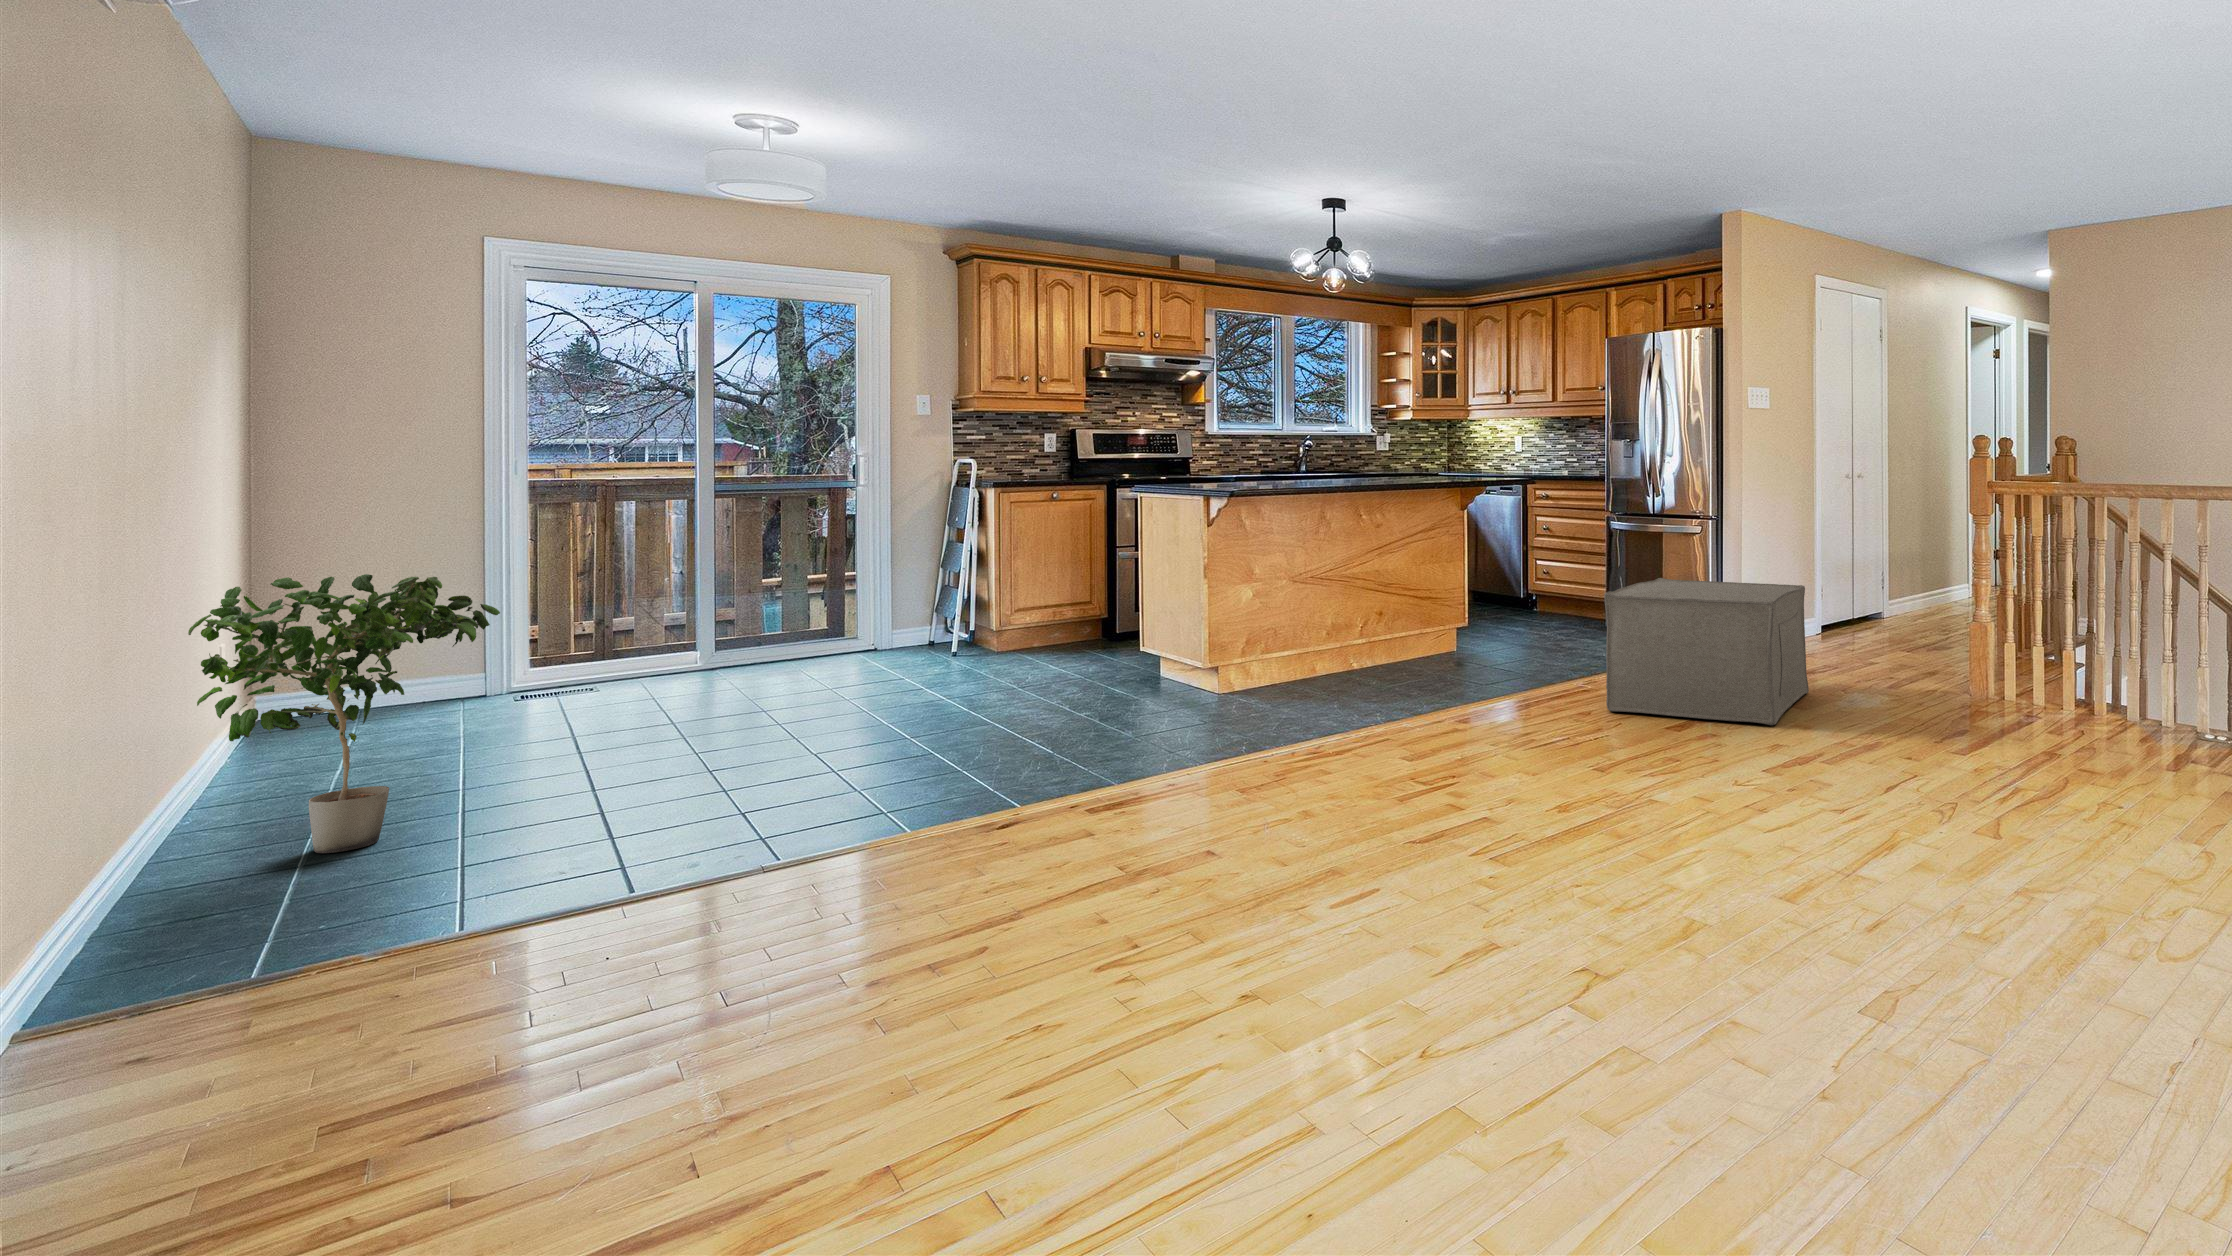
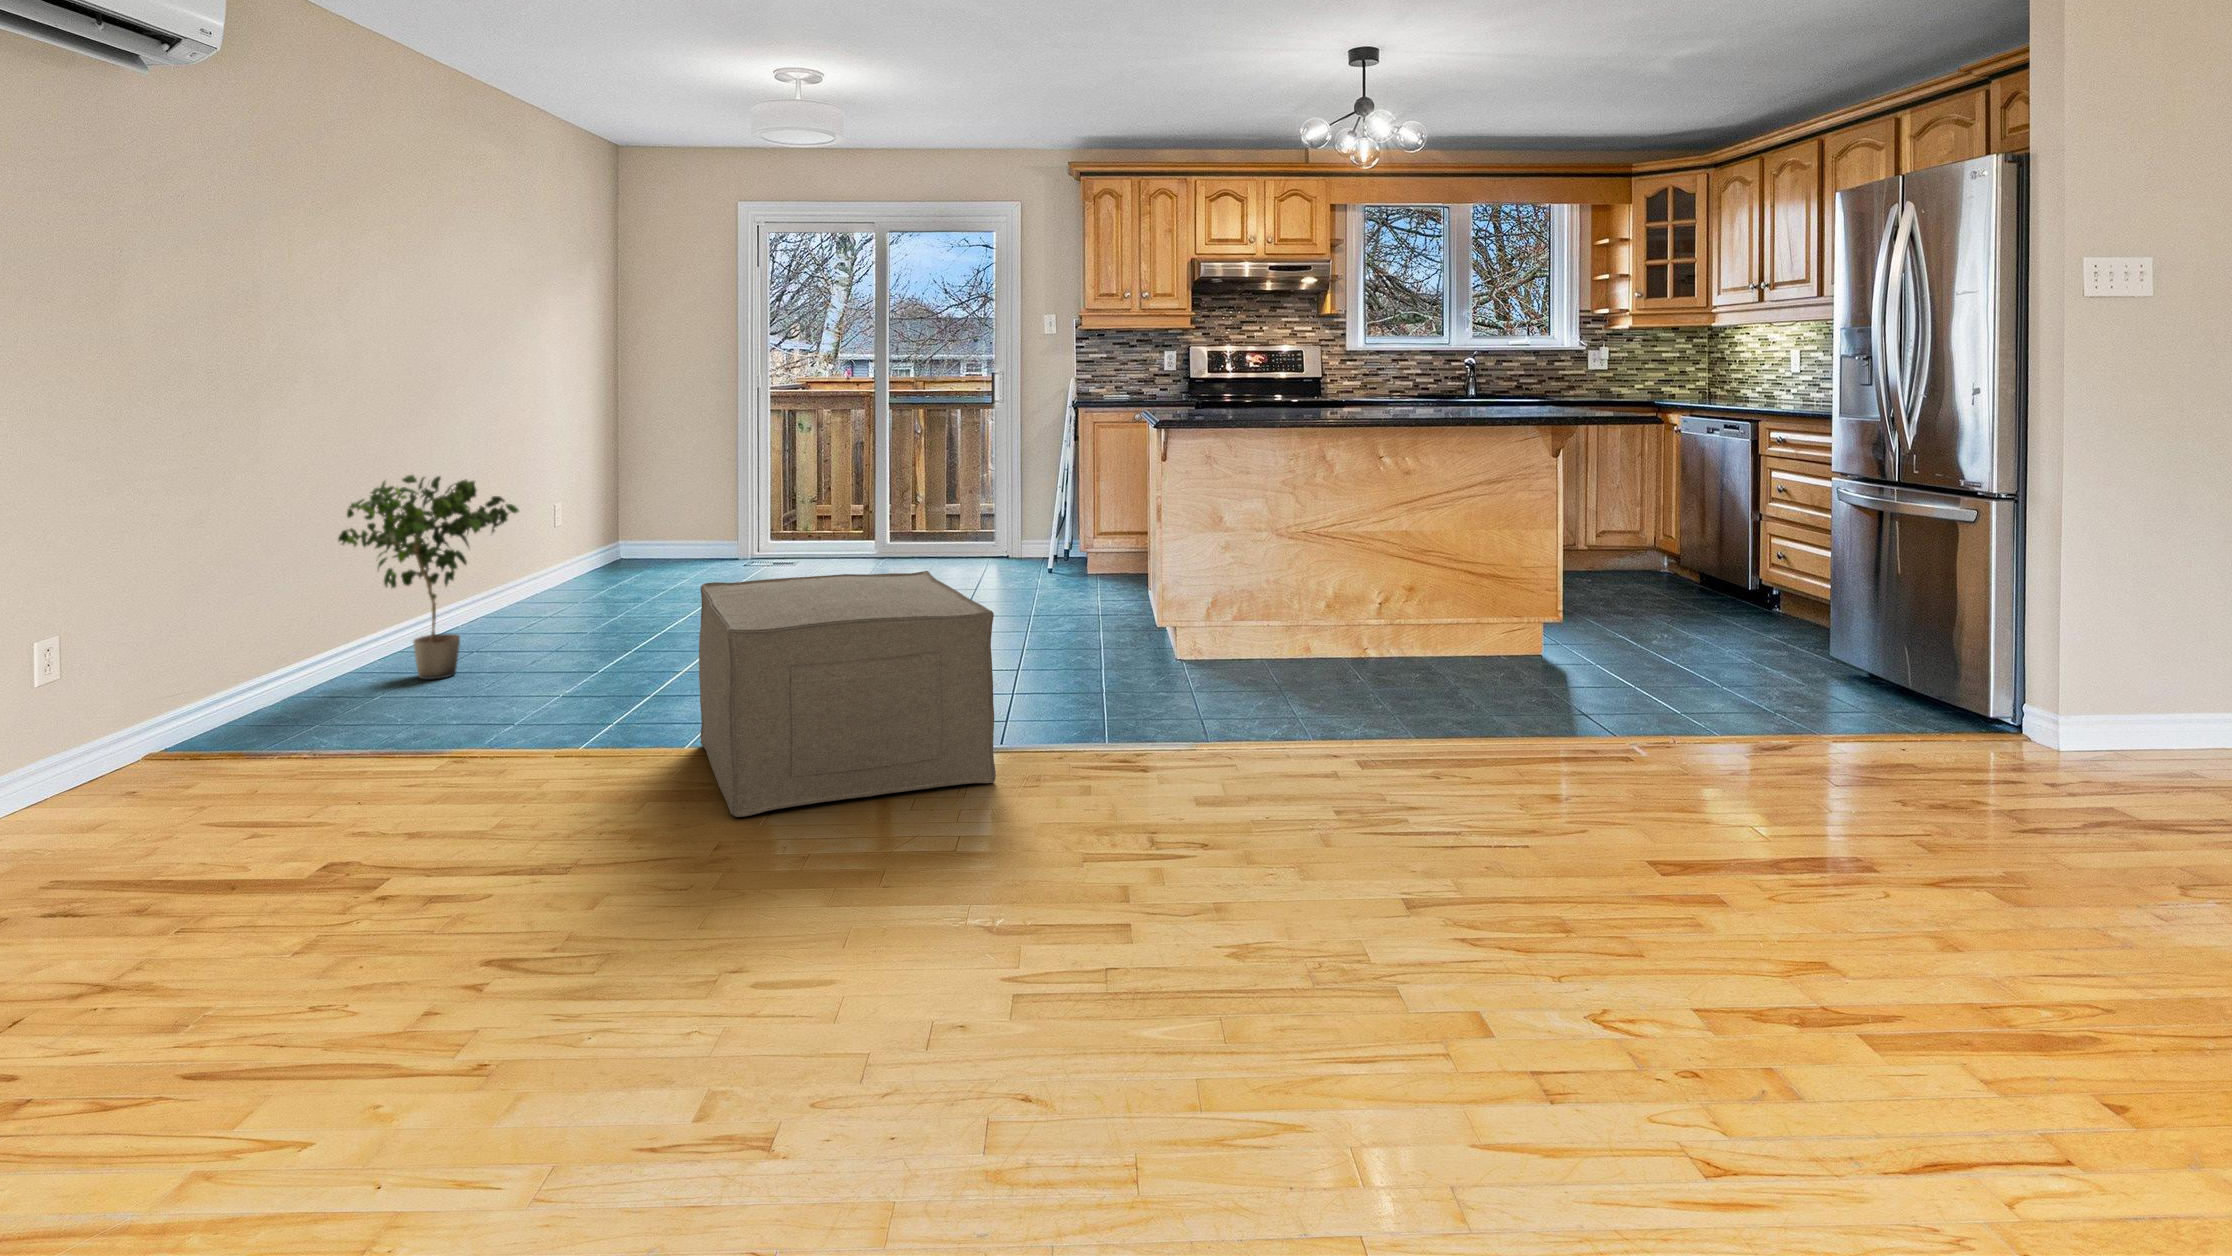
ottoman: present [1604,578,1809,725] -> present [699,571,996,817]

